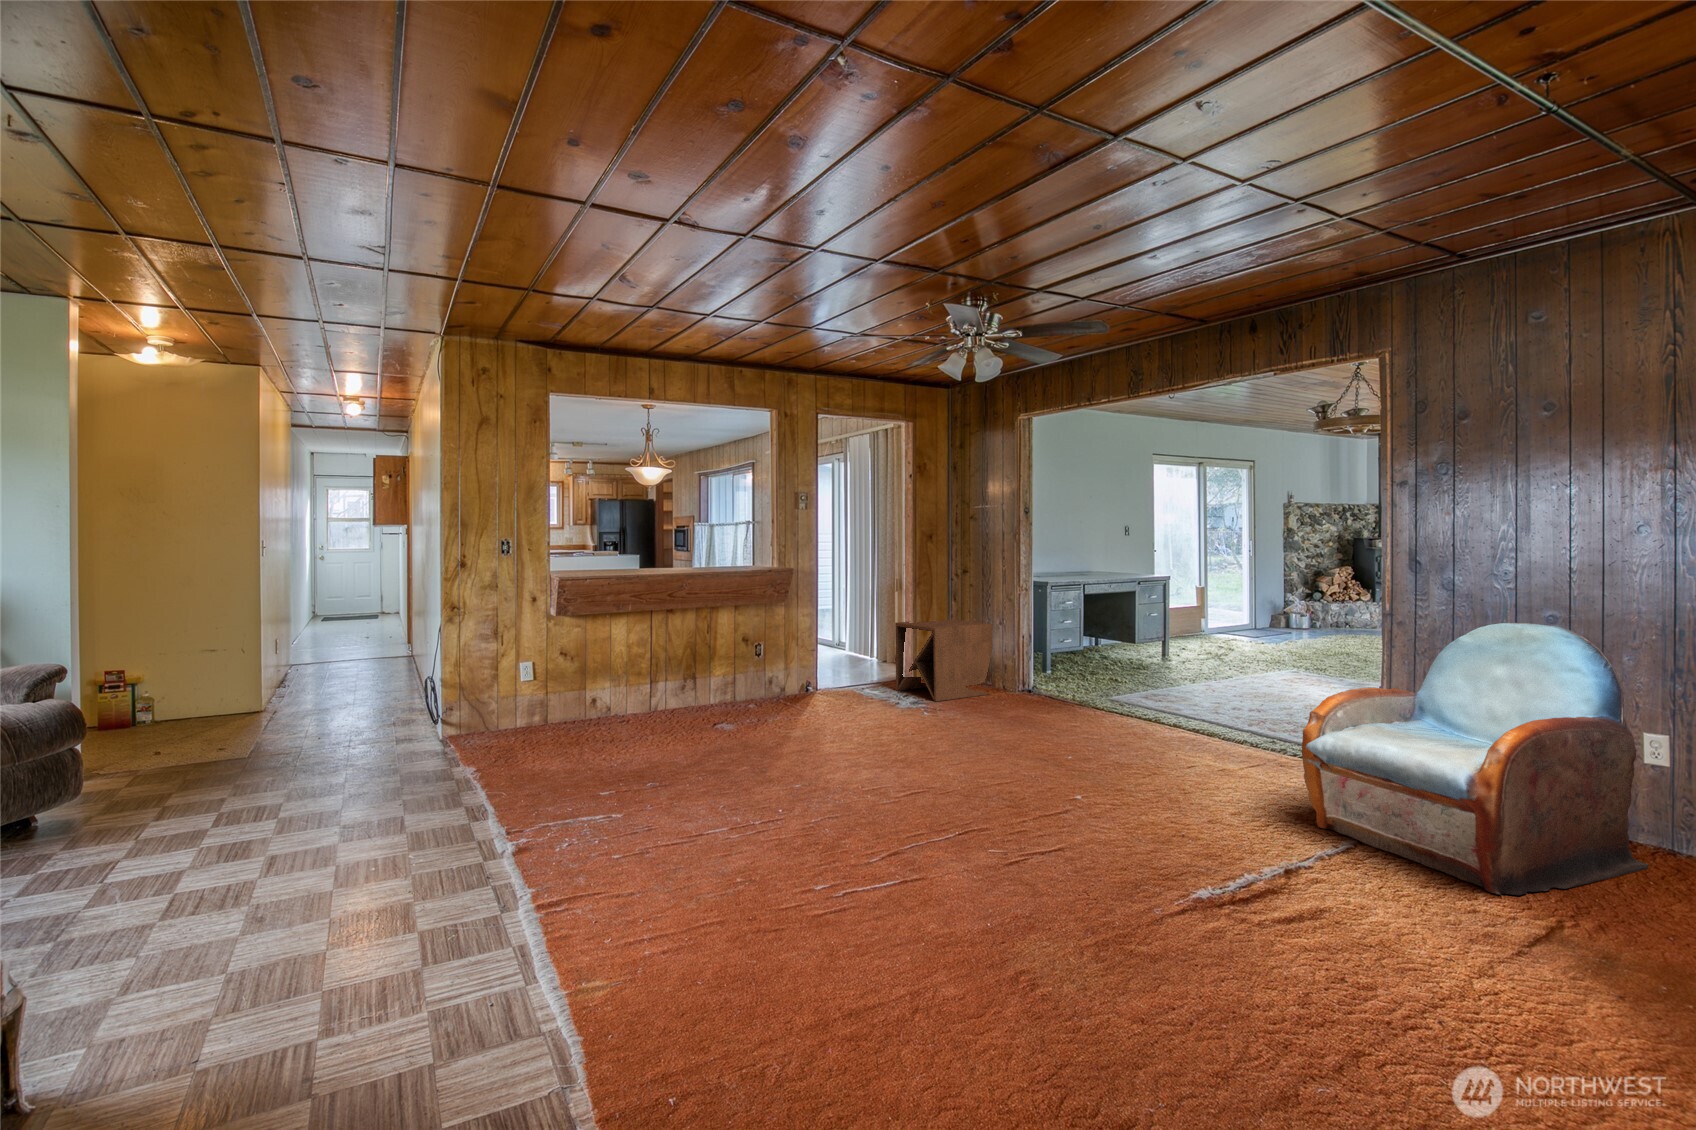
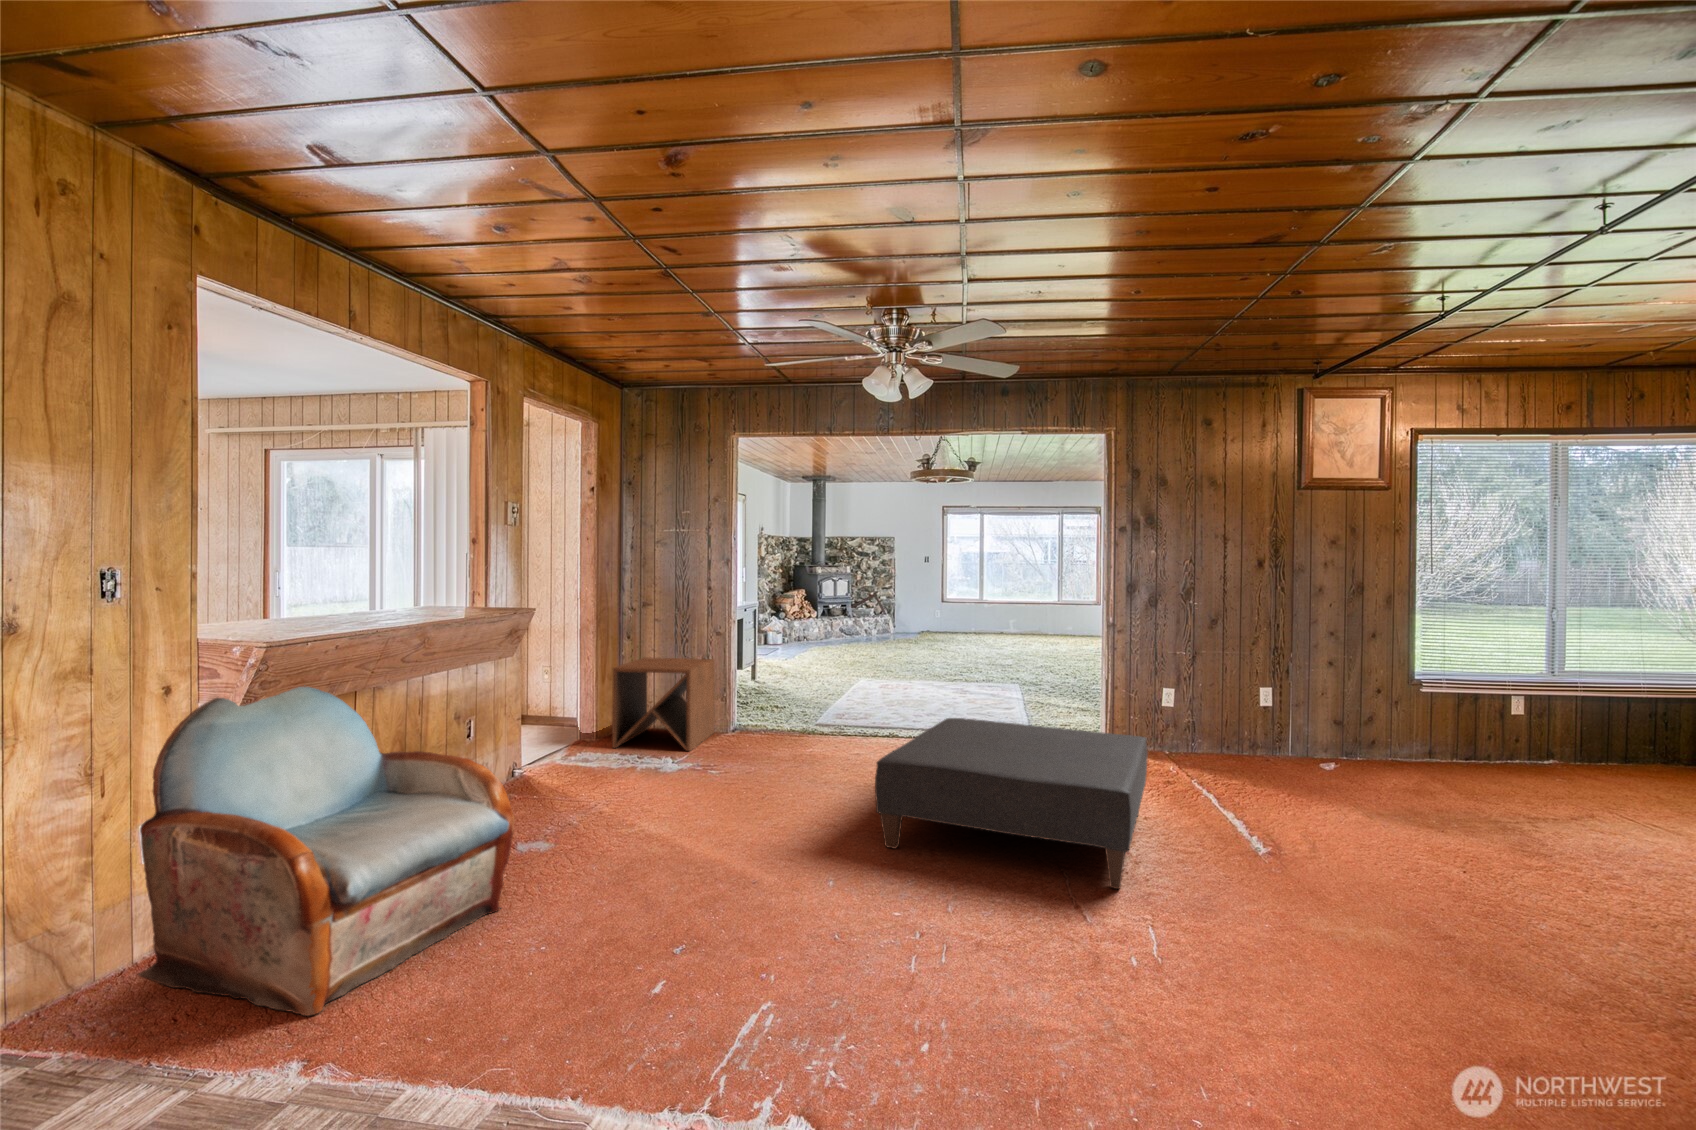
armchair: present [1302,623,1649,895] -> present [138,687,515,1016]
ottoman: none [858,692,1167,853] -> present [875,718,1148,889]

